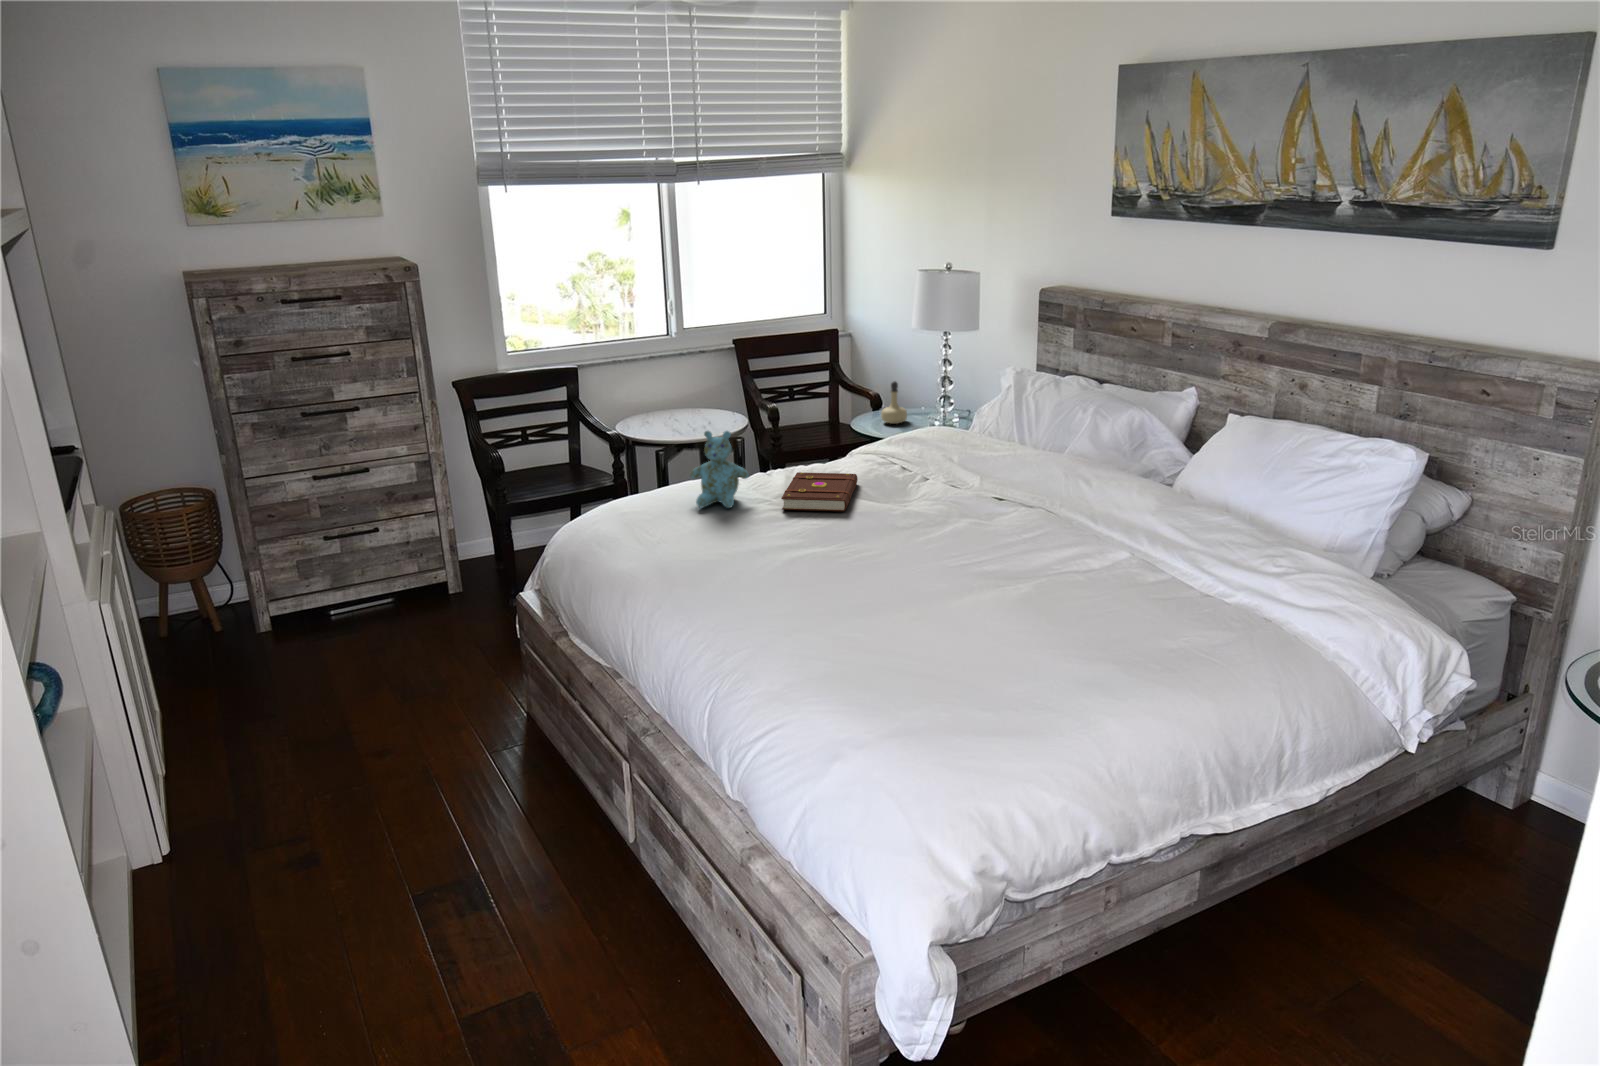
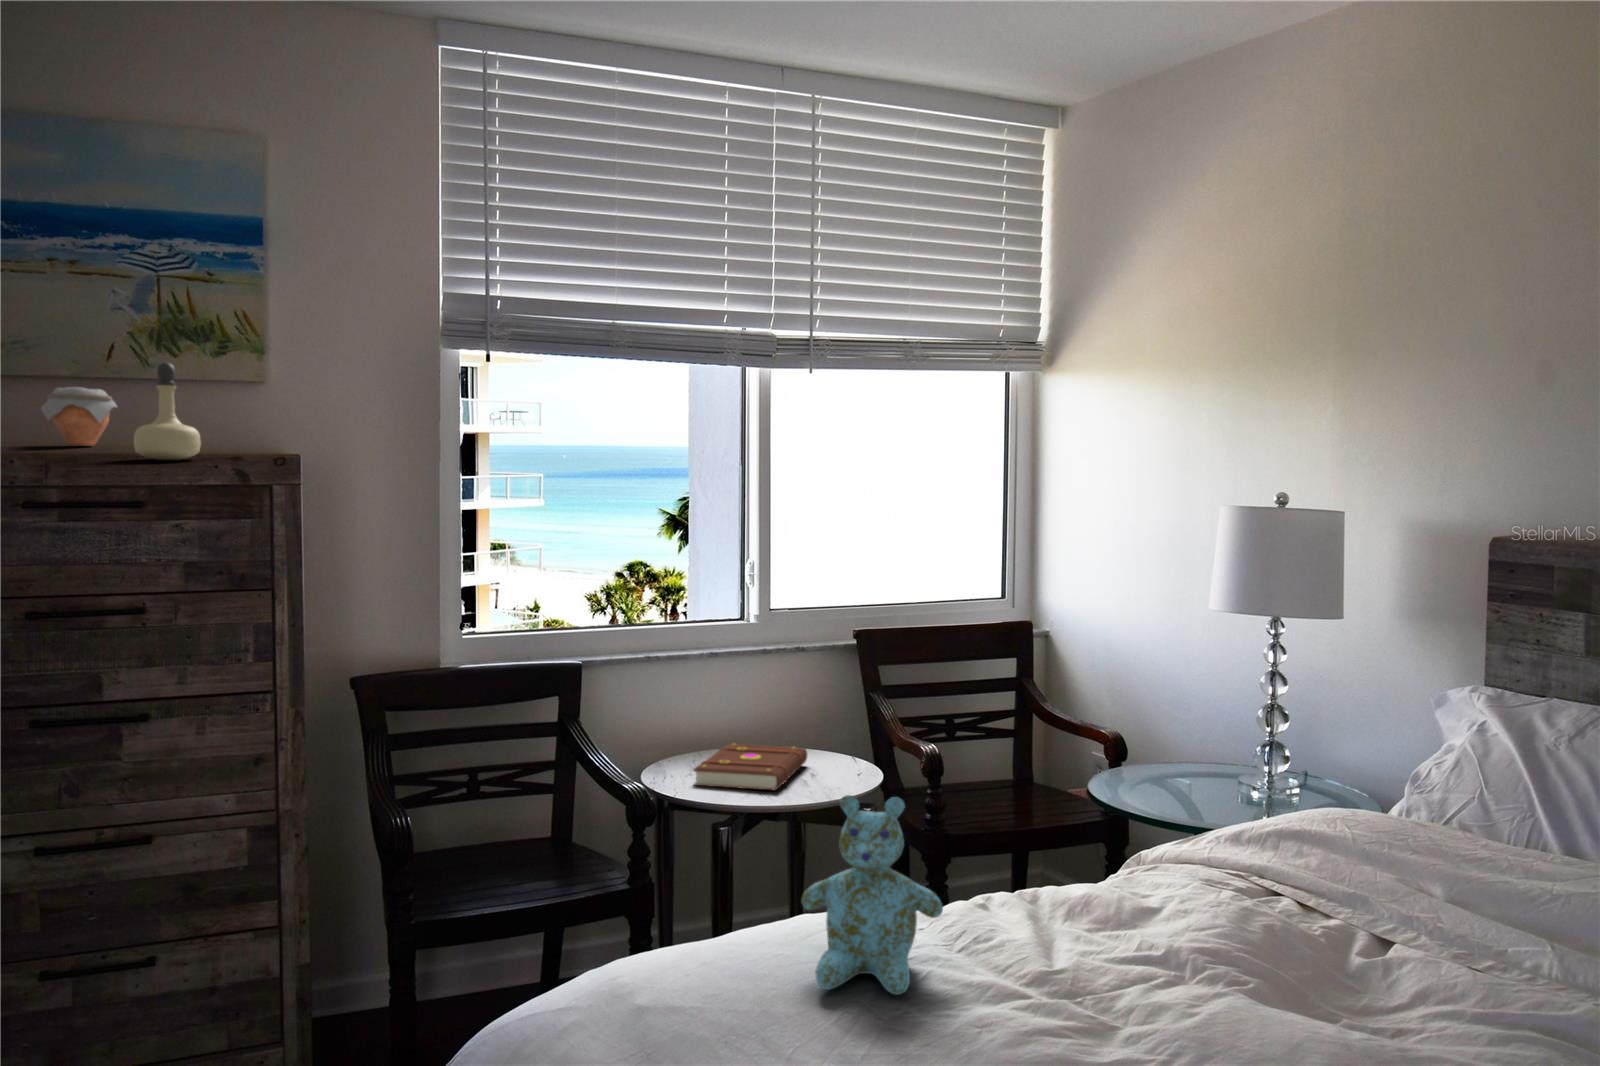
jar: none [265,227,305,261] -> present [41,387,117,446]
perfume bottle: present [881,381,907,424] -> present [134,362,201,460]
book: present [781,472,858,511] -> present [694,744,807,791]

